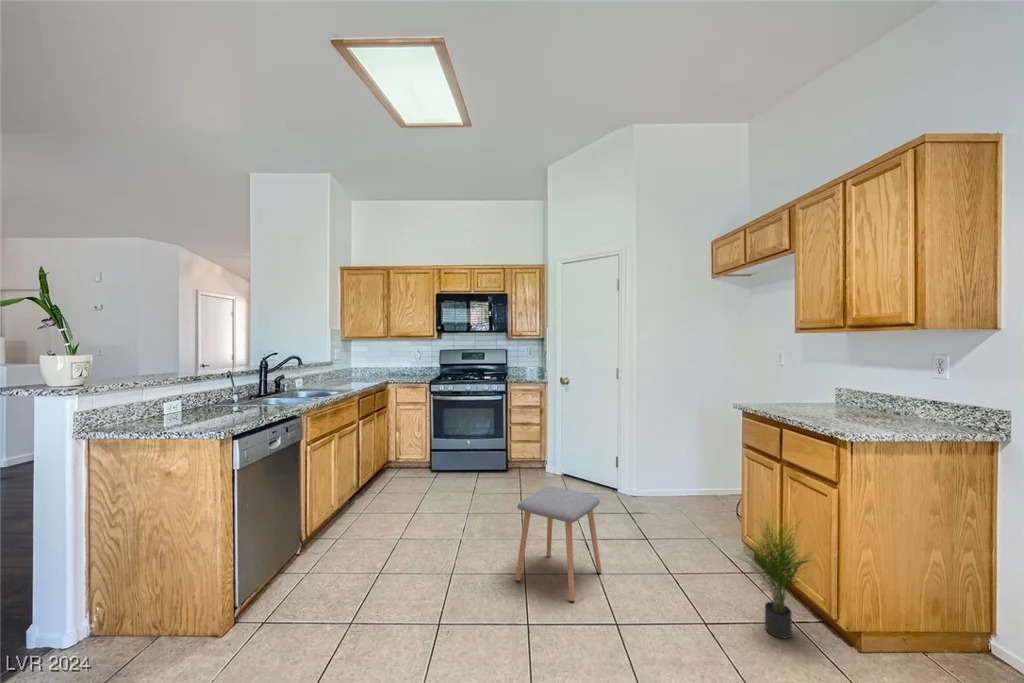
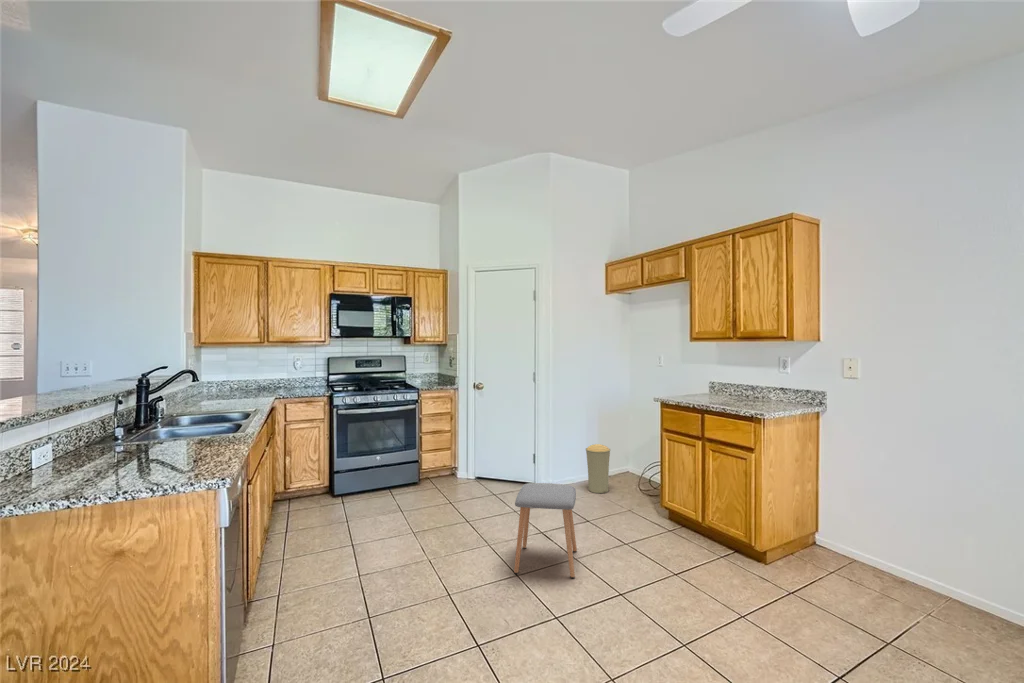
trash can: none [670,455,701,514] -> present [586,444,610,493]
potted plant: present [736,524,813,638] -> none [688,476,746,565]

